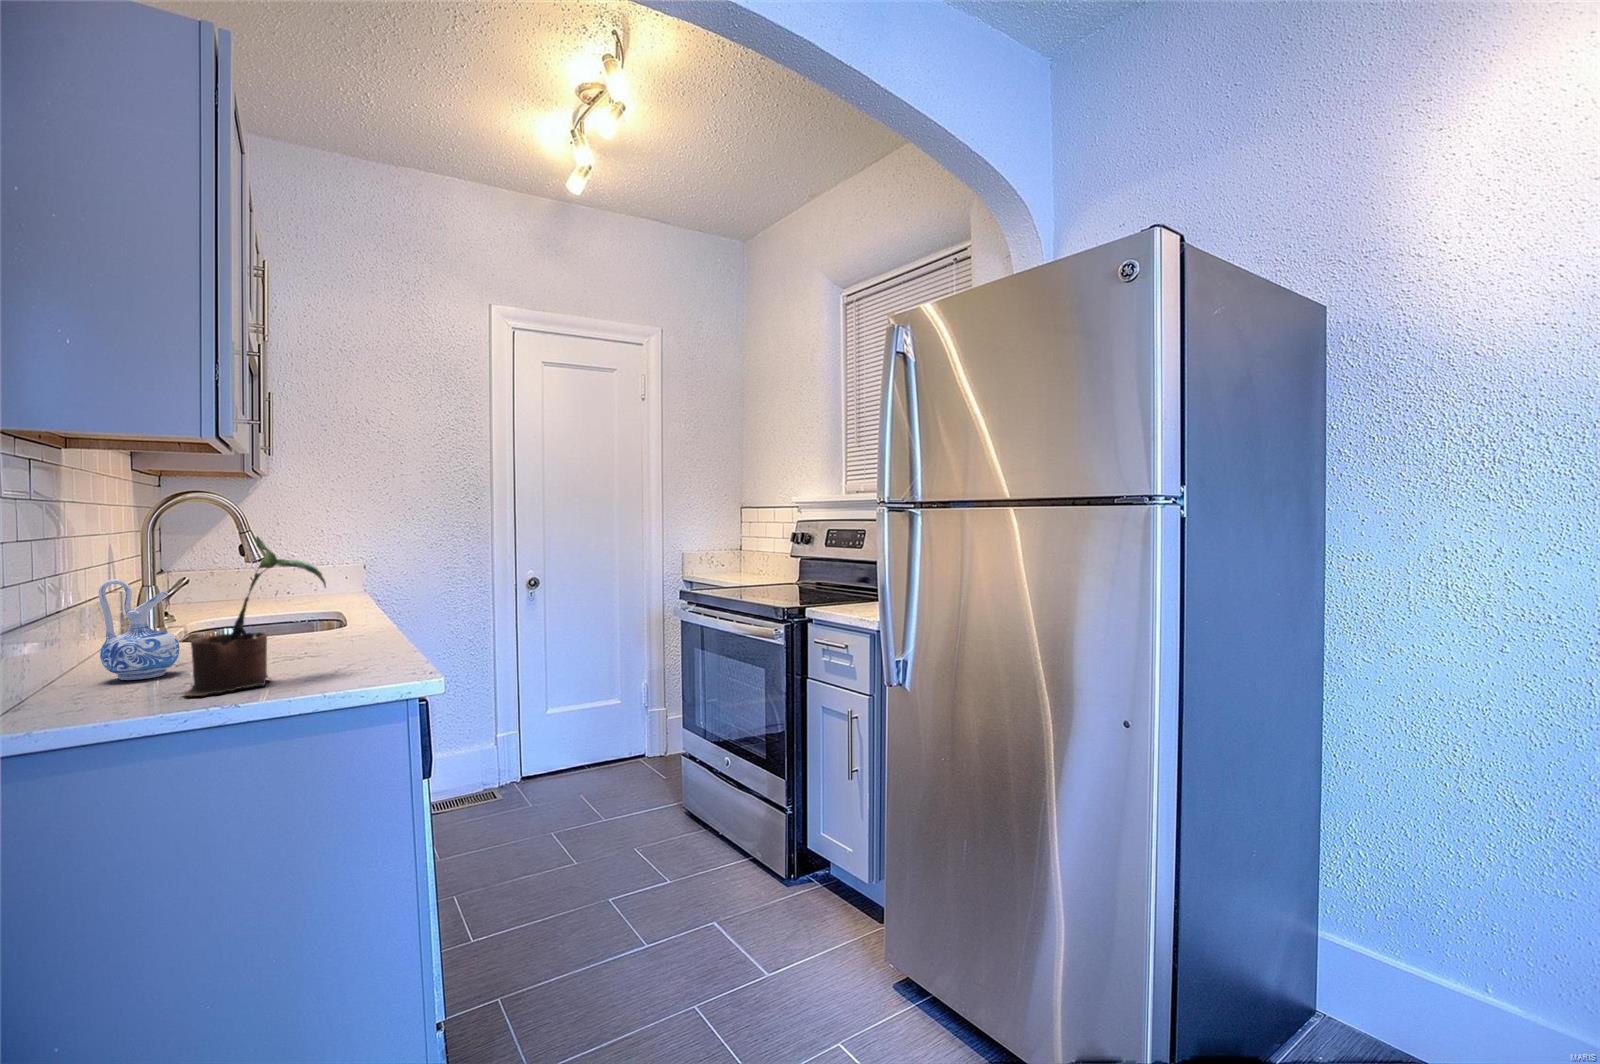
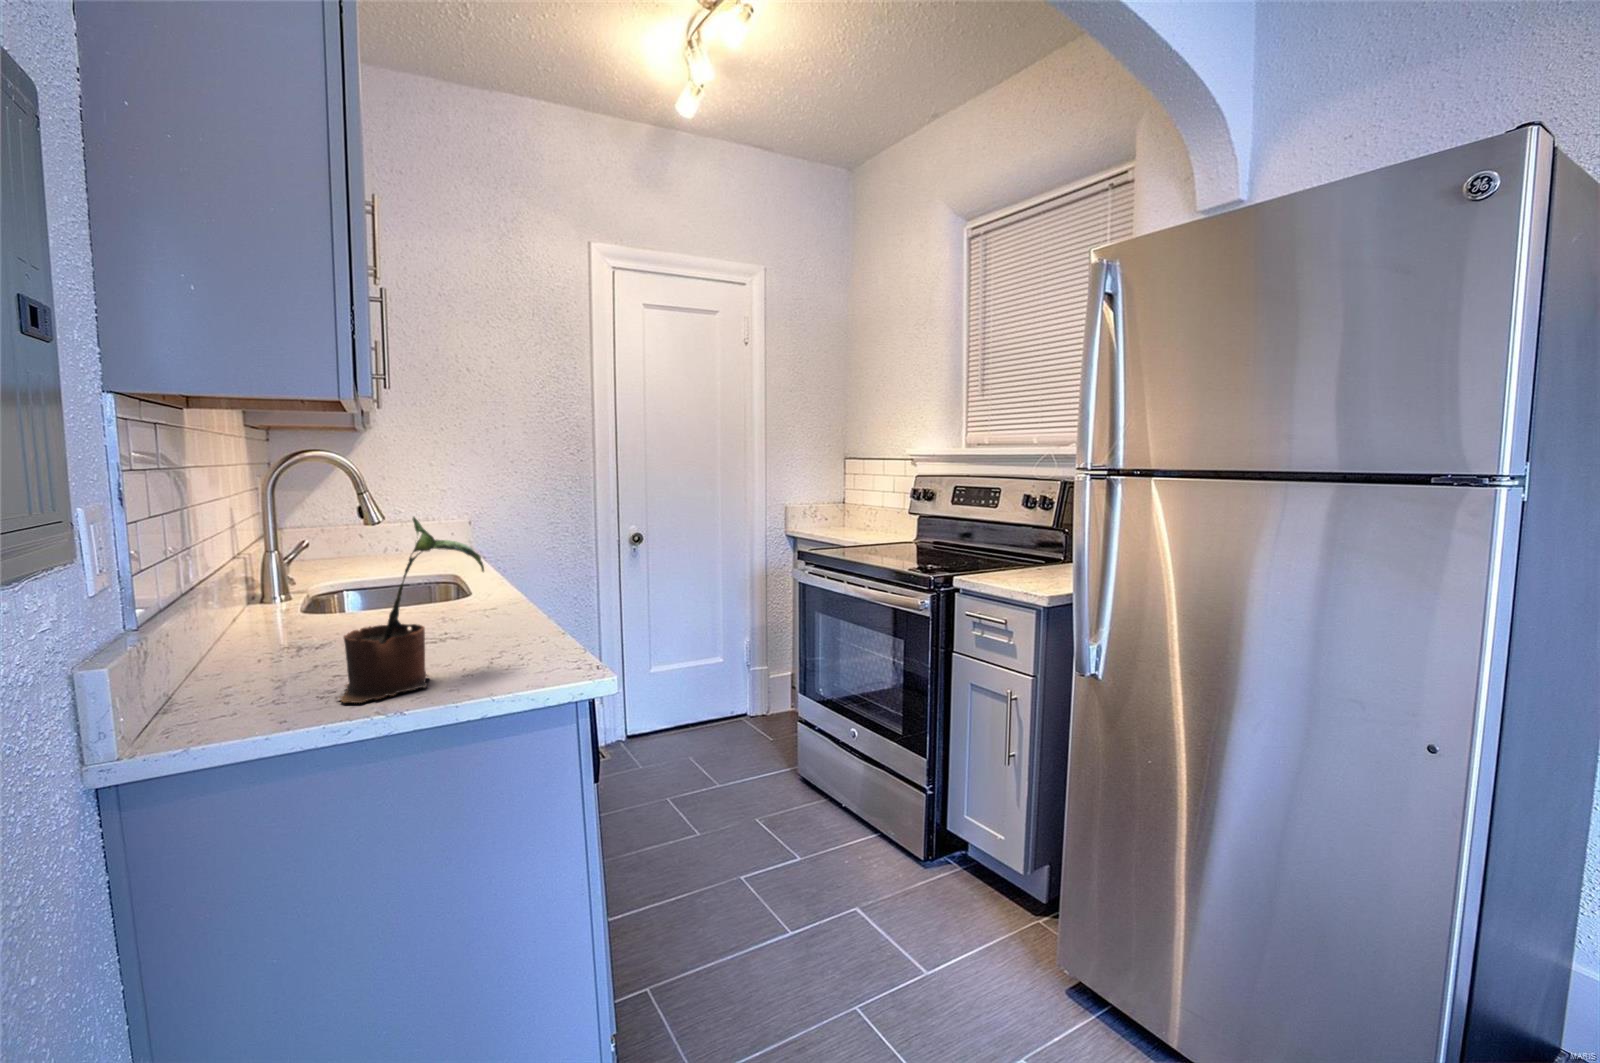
ceramic pitcher: present [99,579,179,680] -> none [236,559,323,672]

